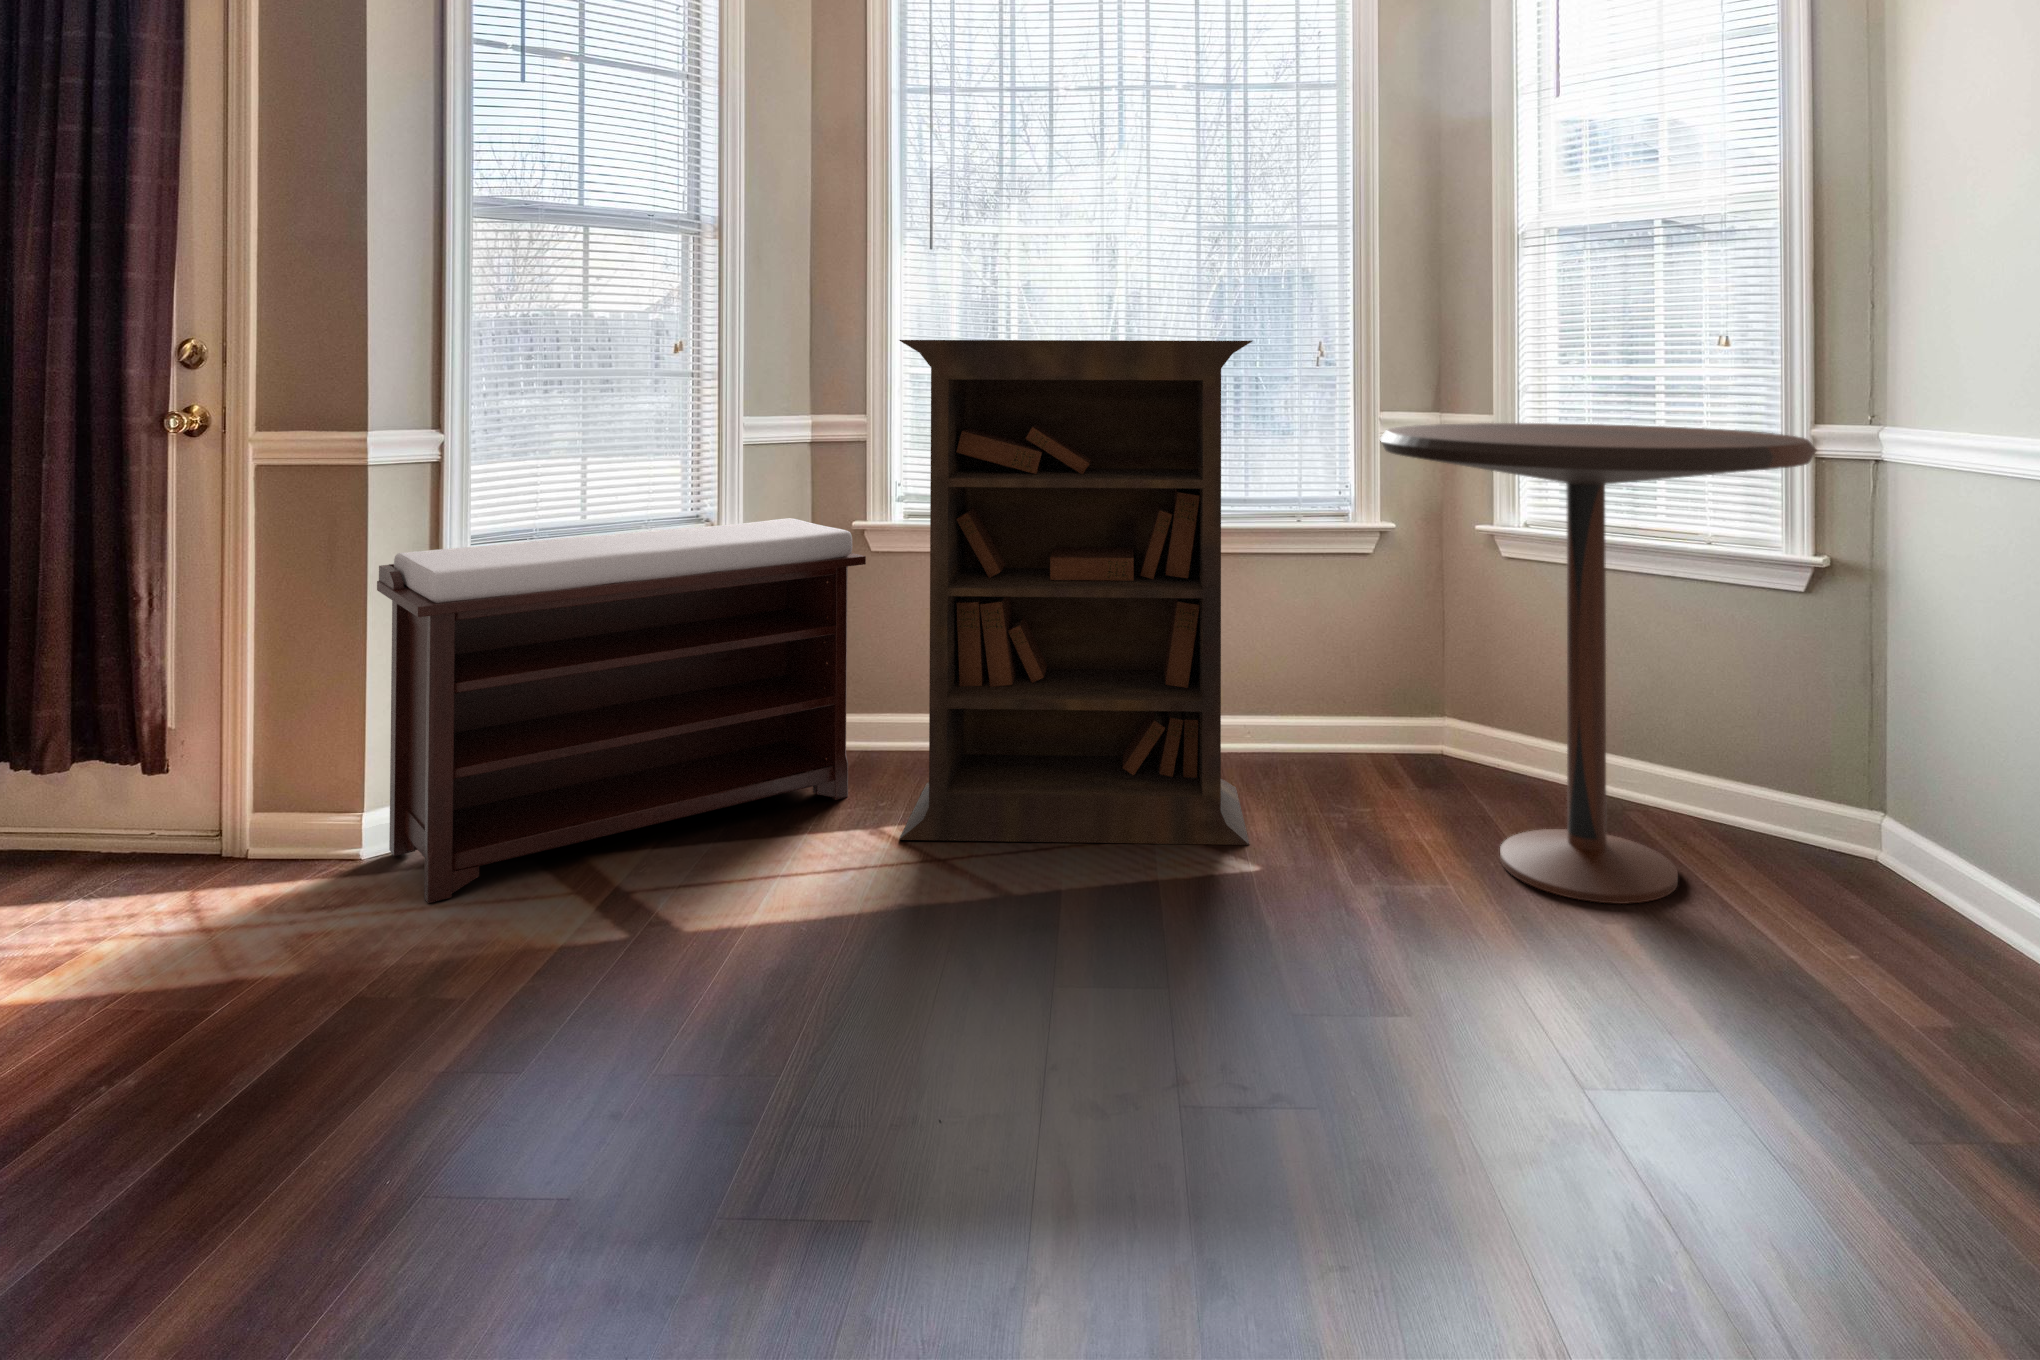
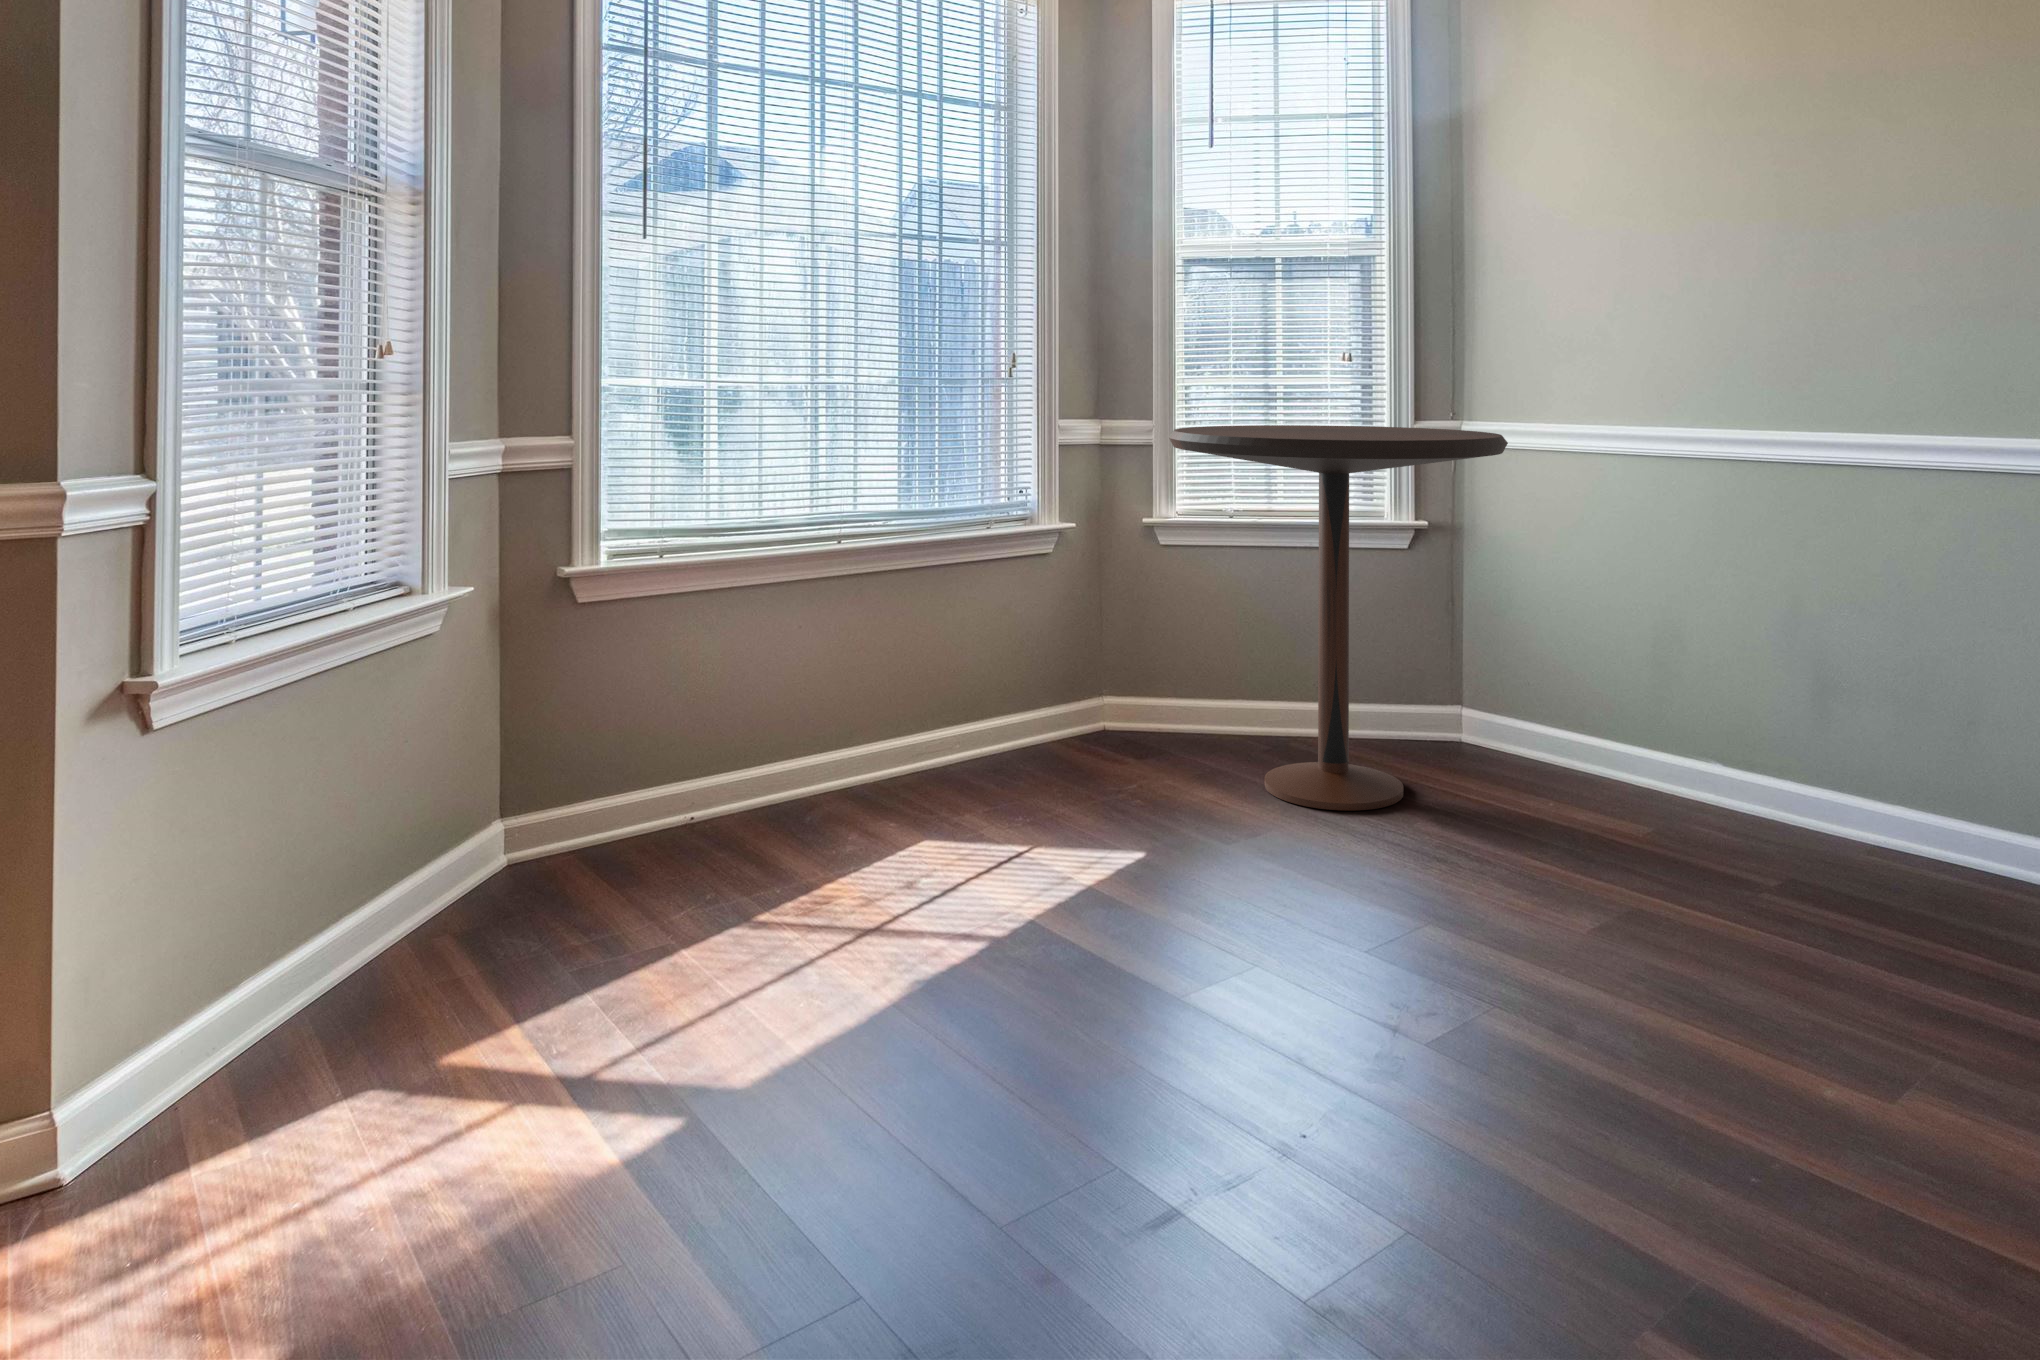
bookcase: present [899,340,1252,845] -> none [712,347,1105,922]
bench: present [377,518,866,903] -> none [93,573,668,1175]

